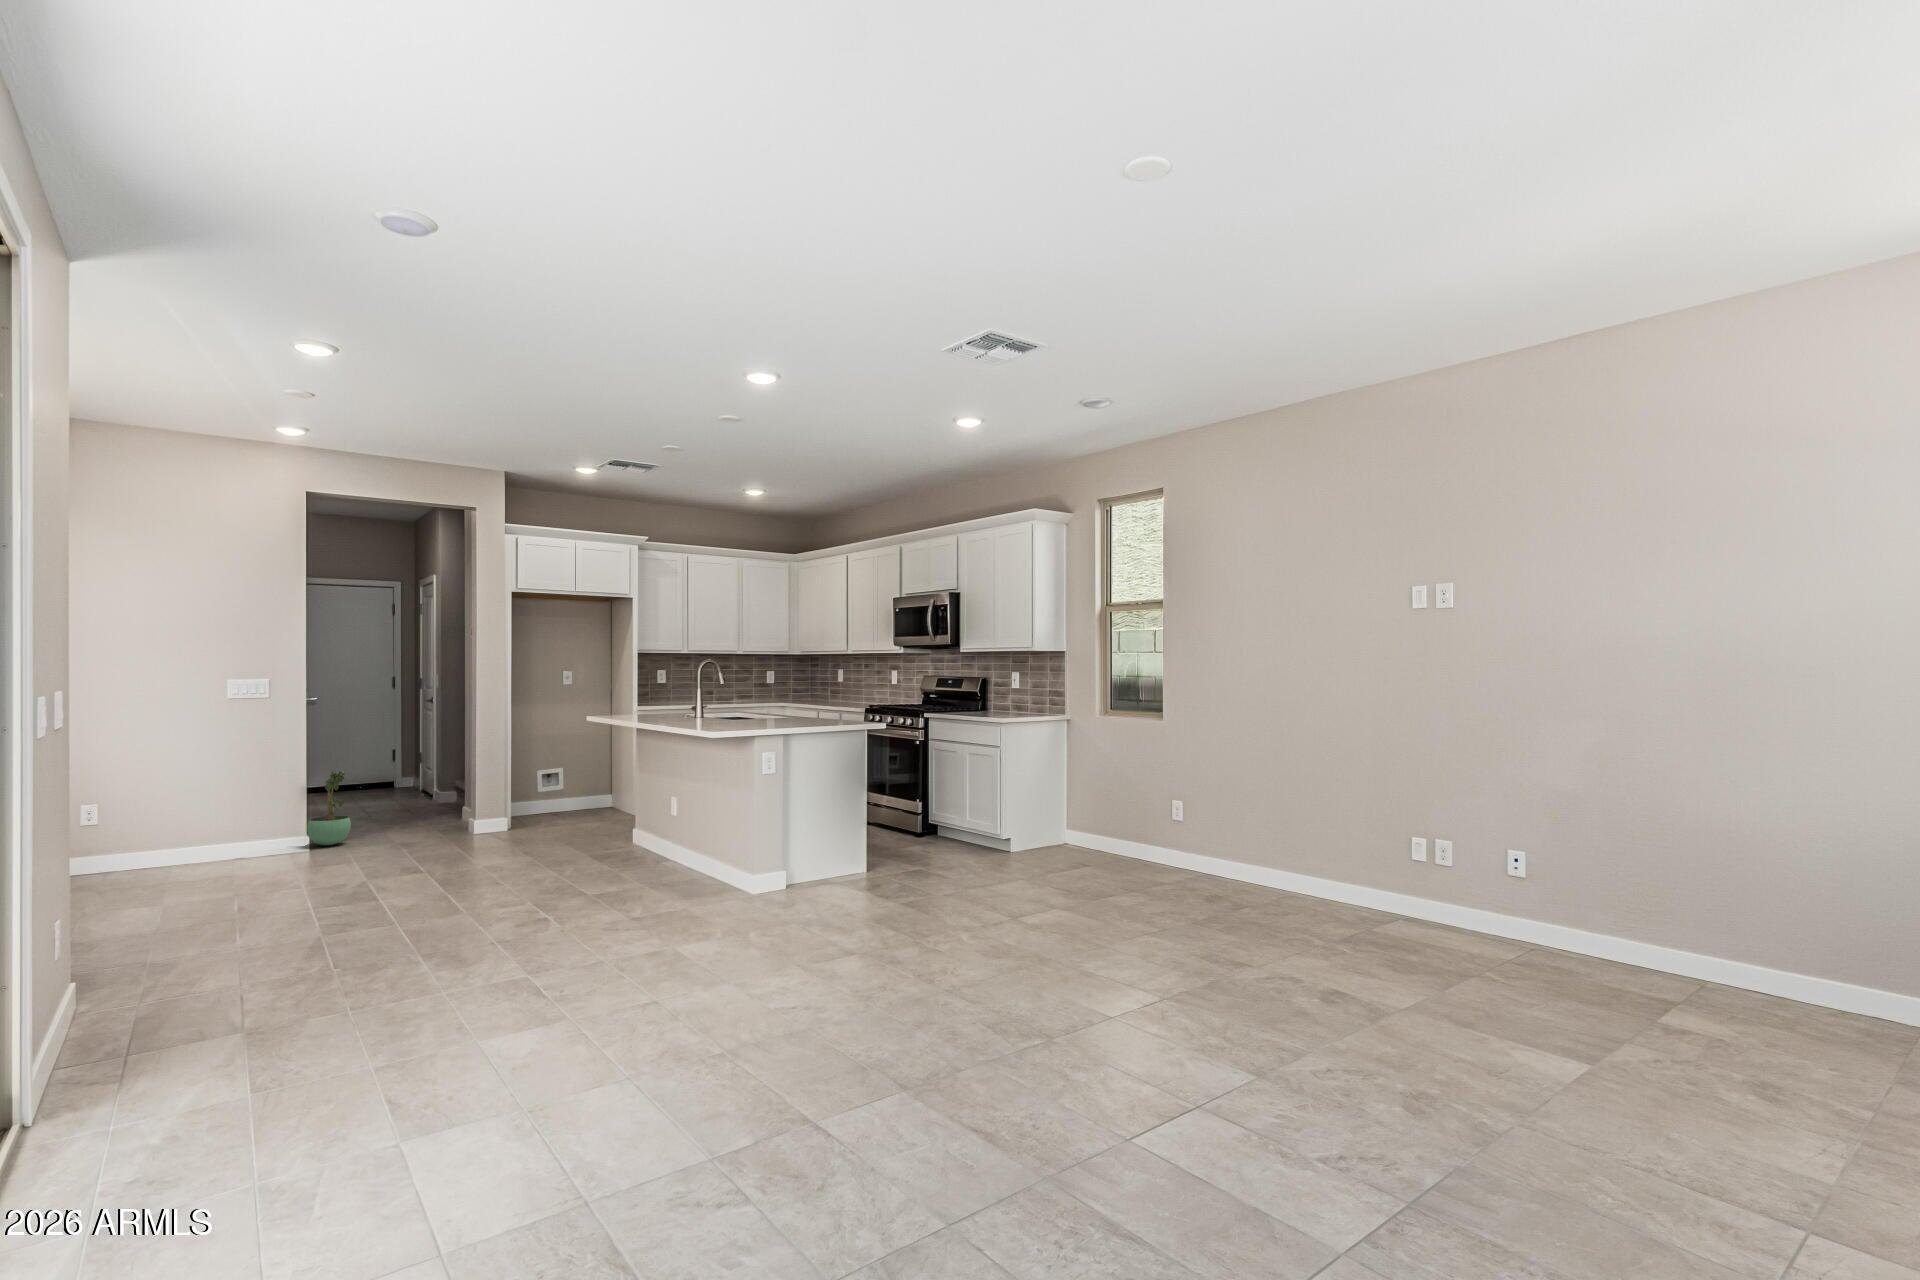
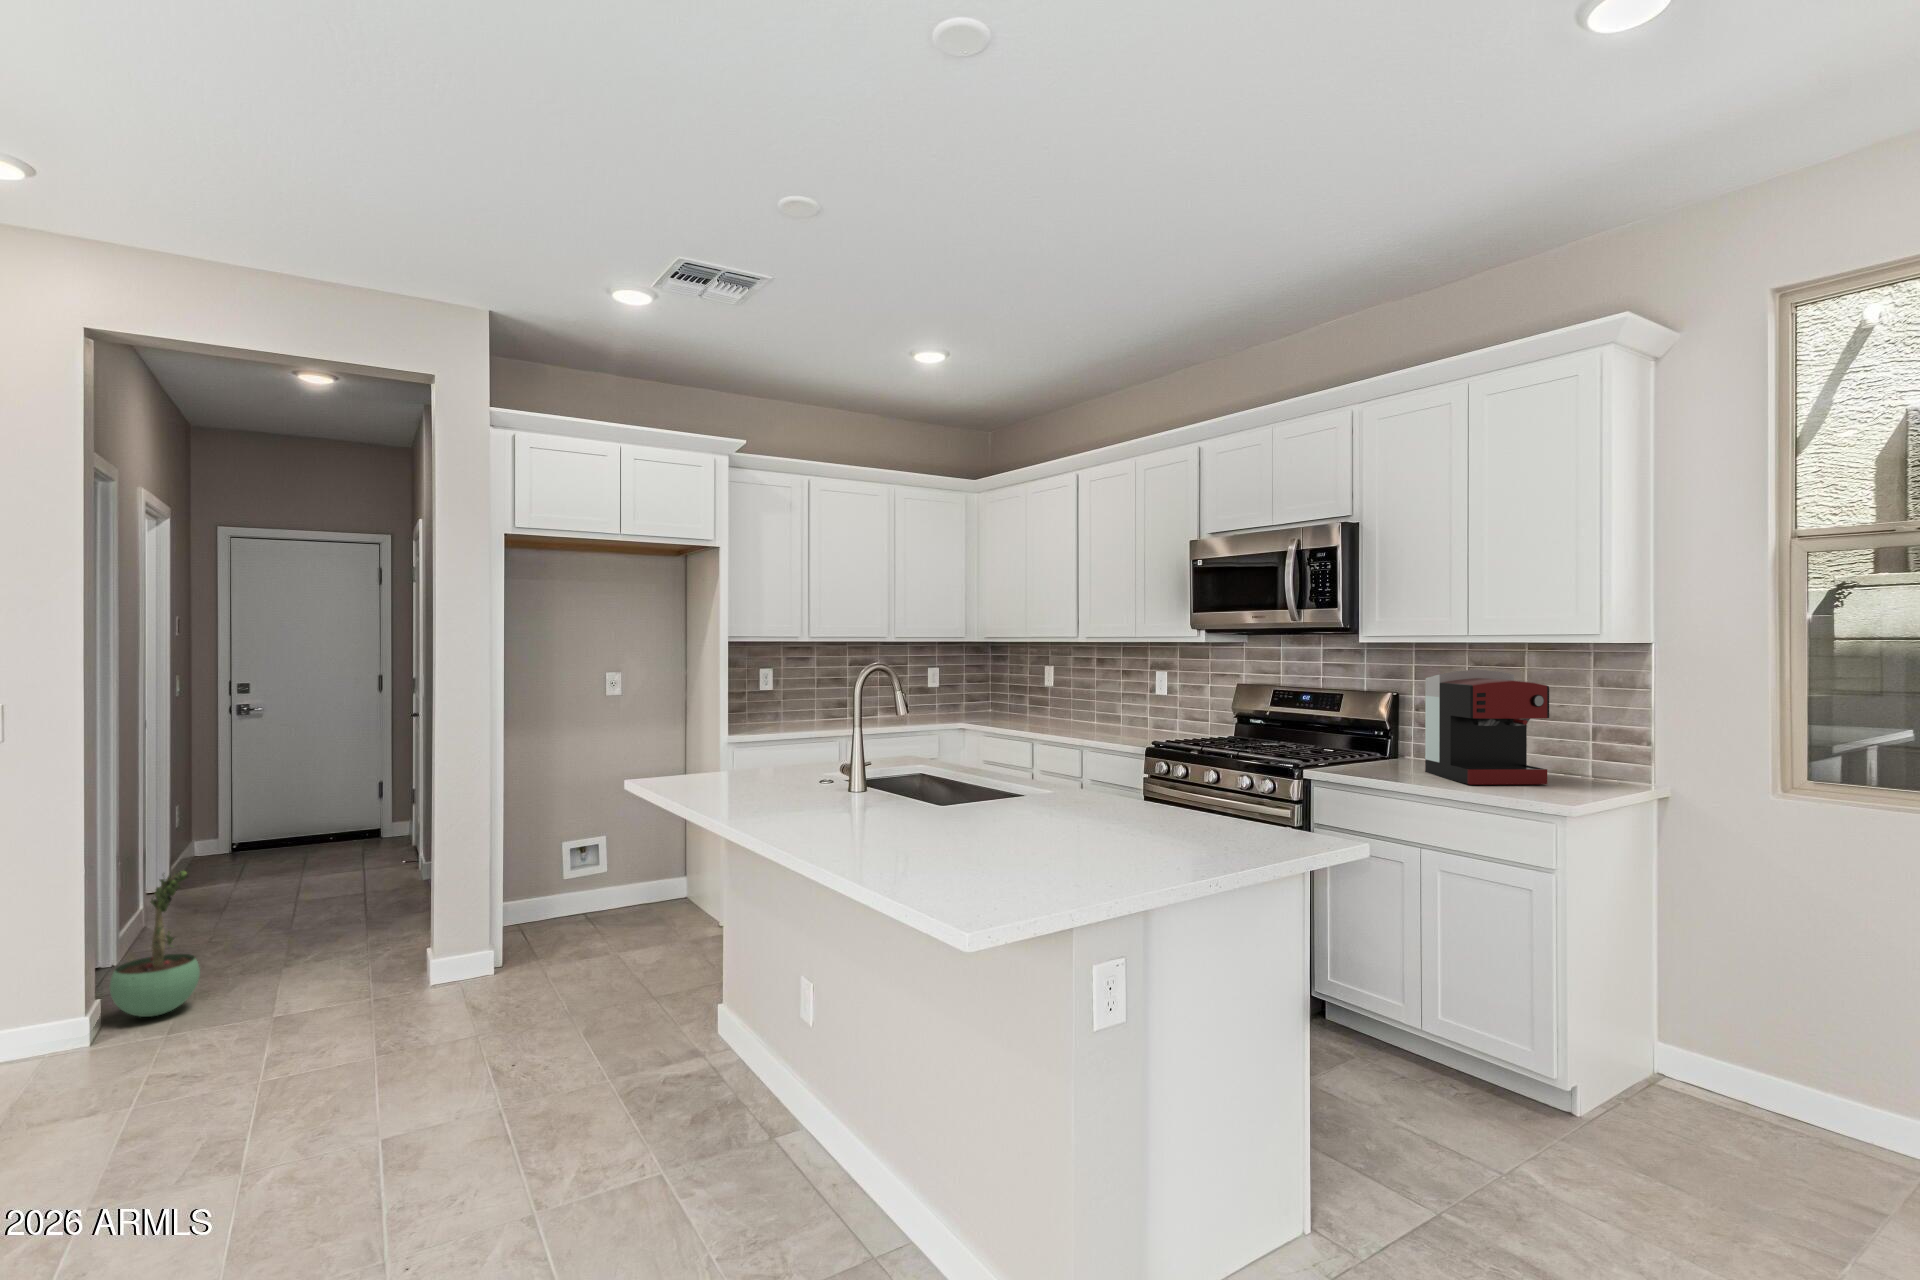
coffee maker: none [980,664,1022,715] -> present [1425,670,1549,785]

